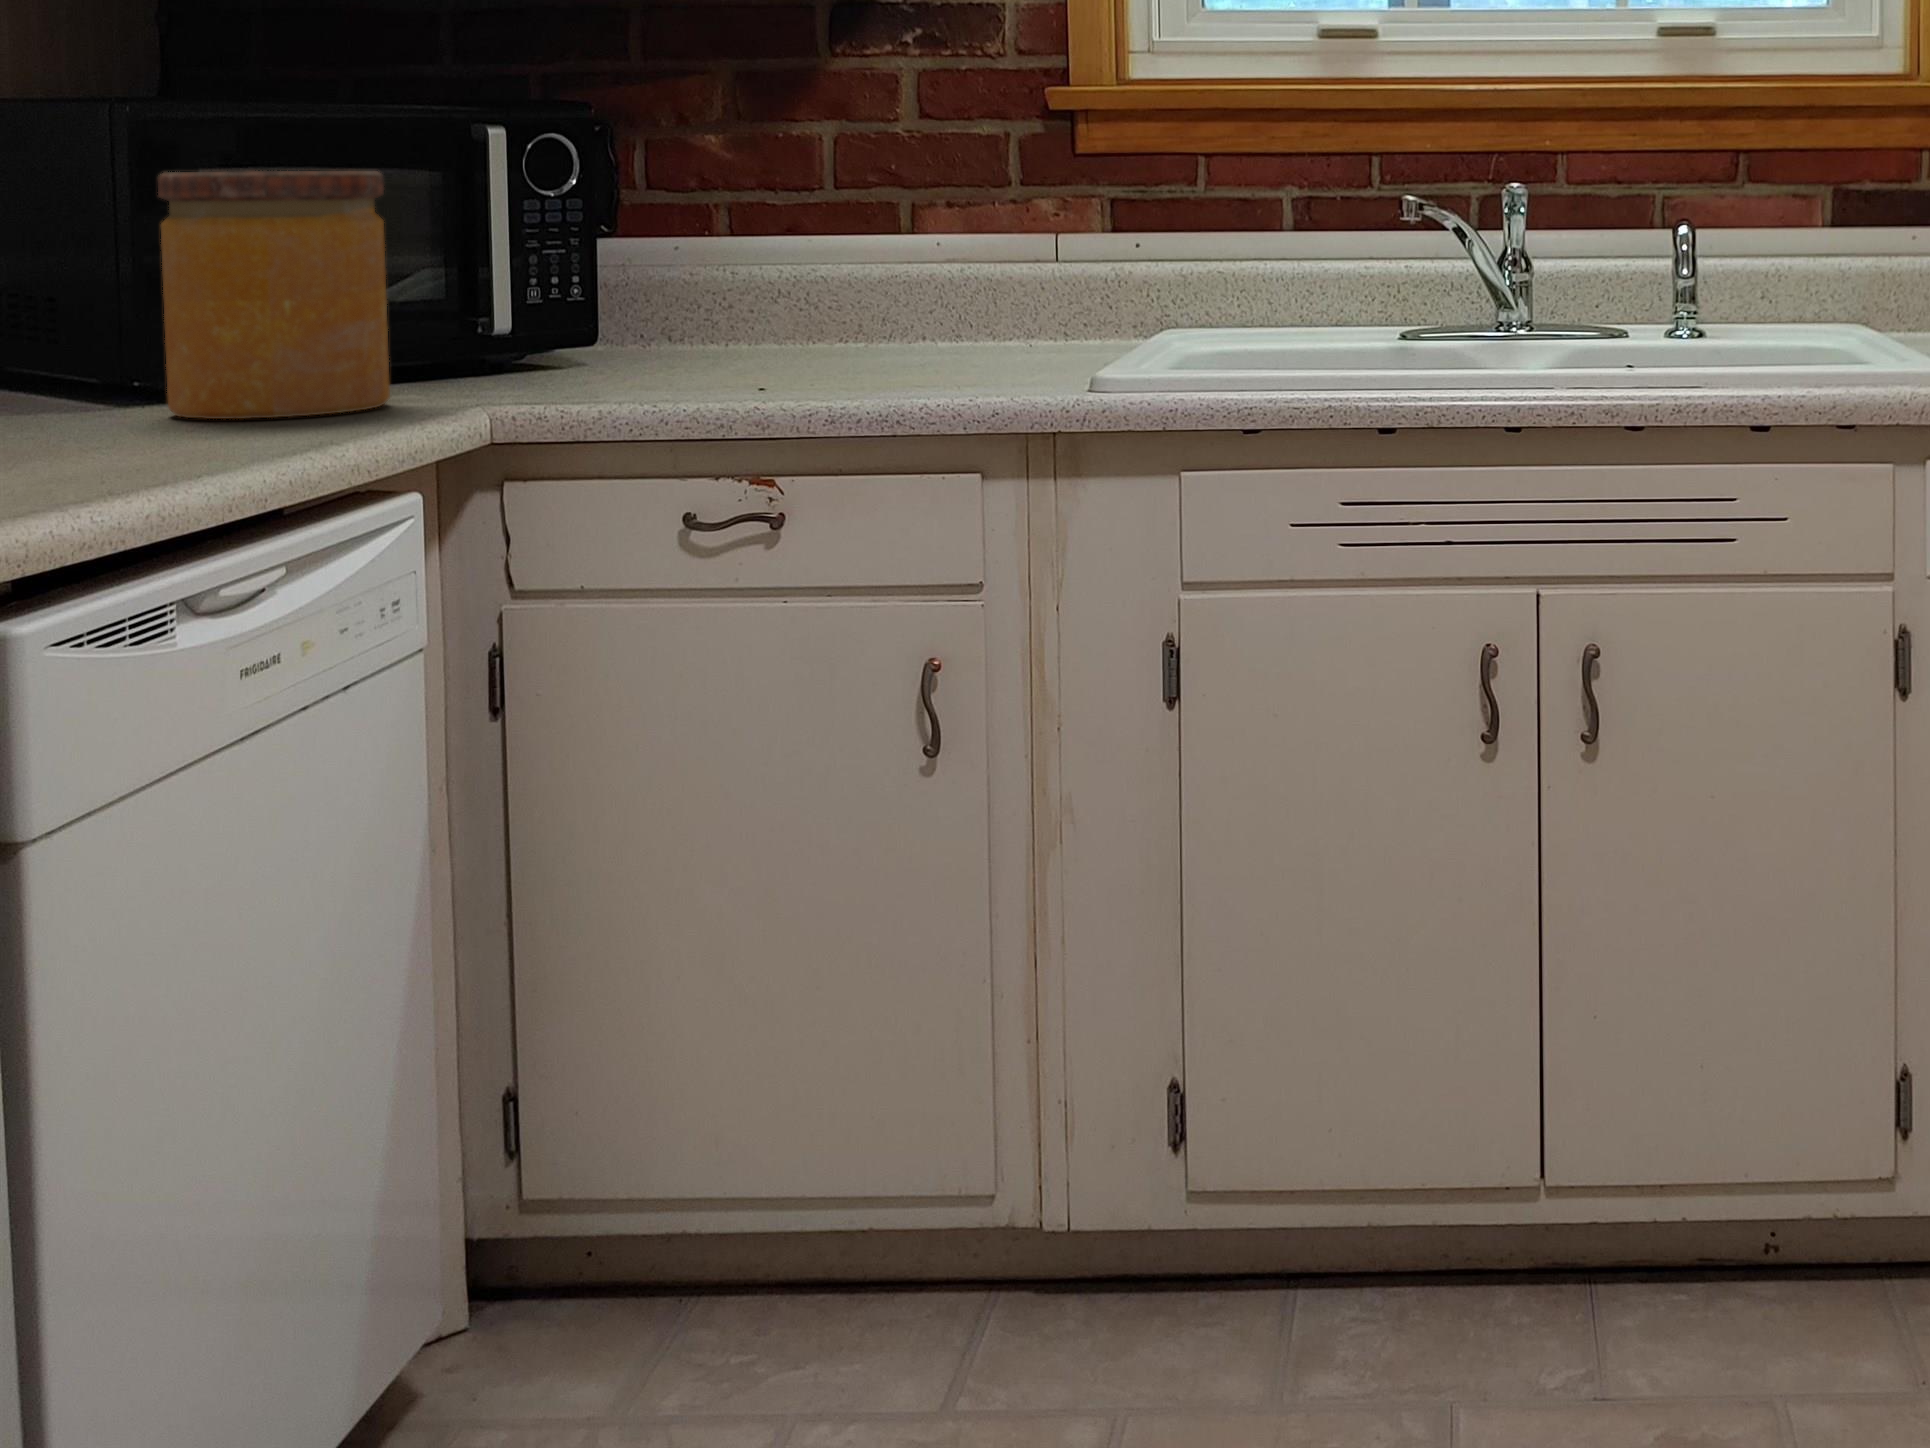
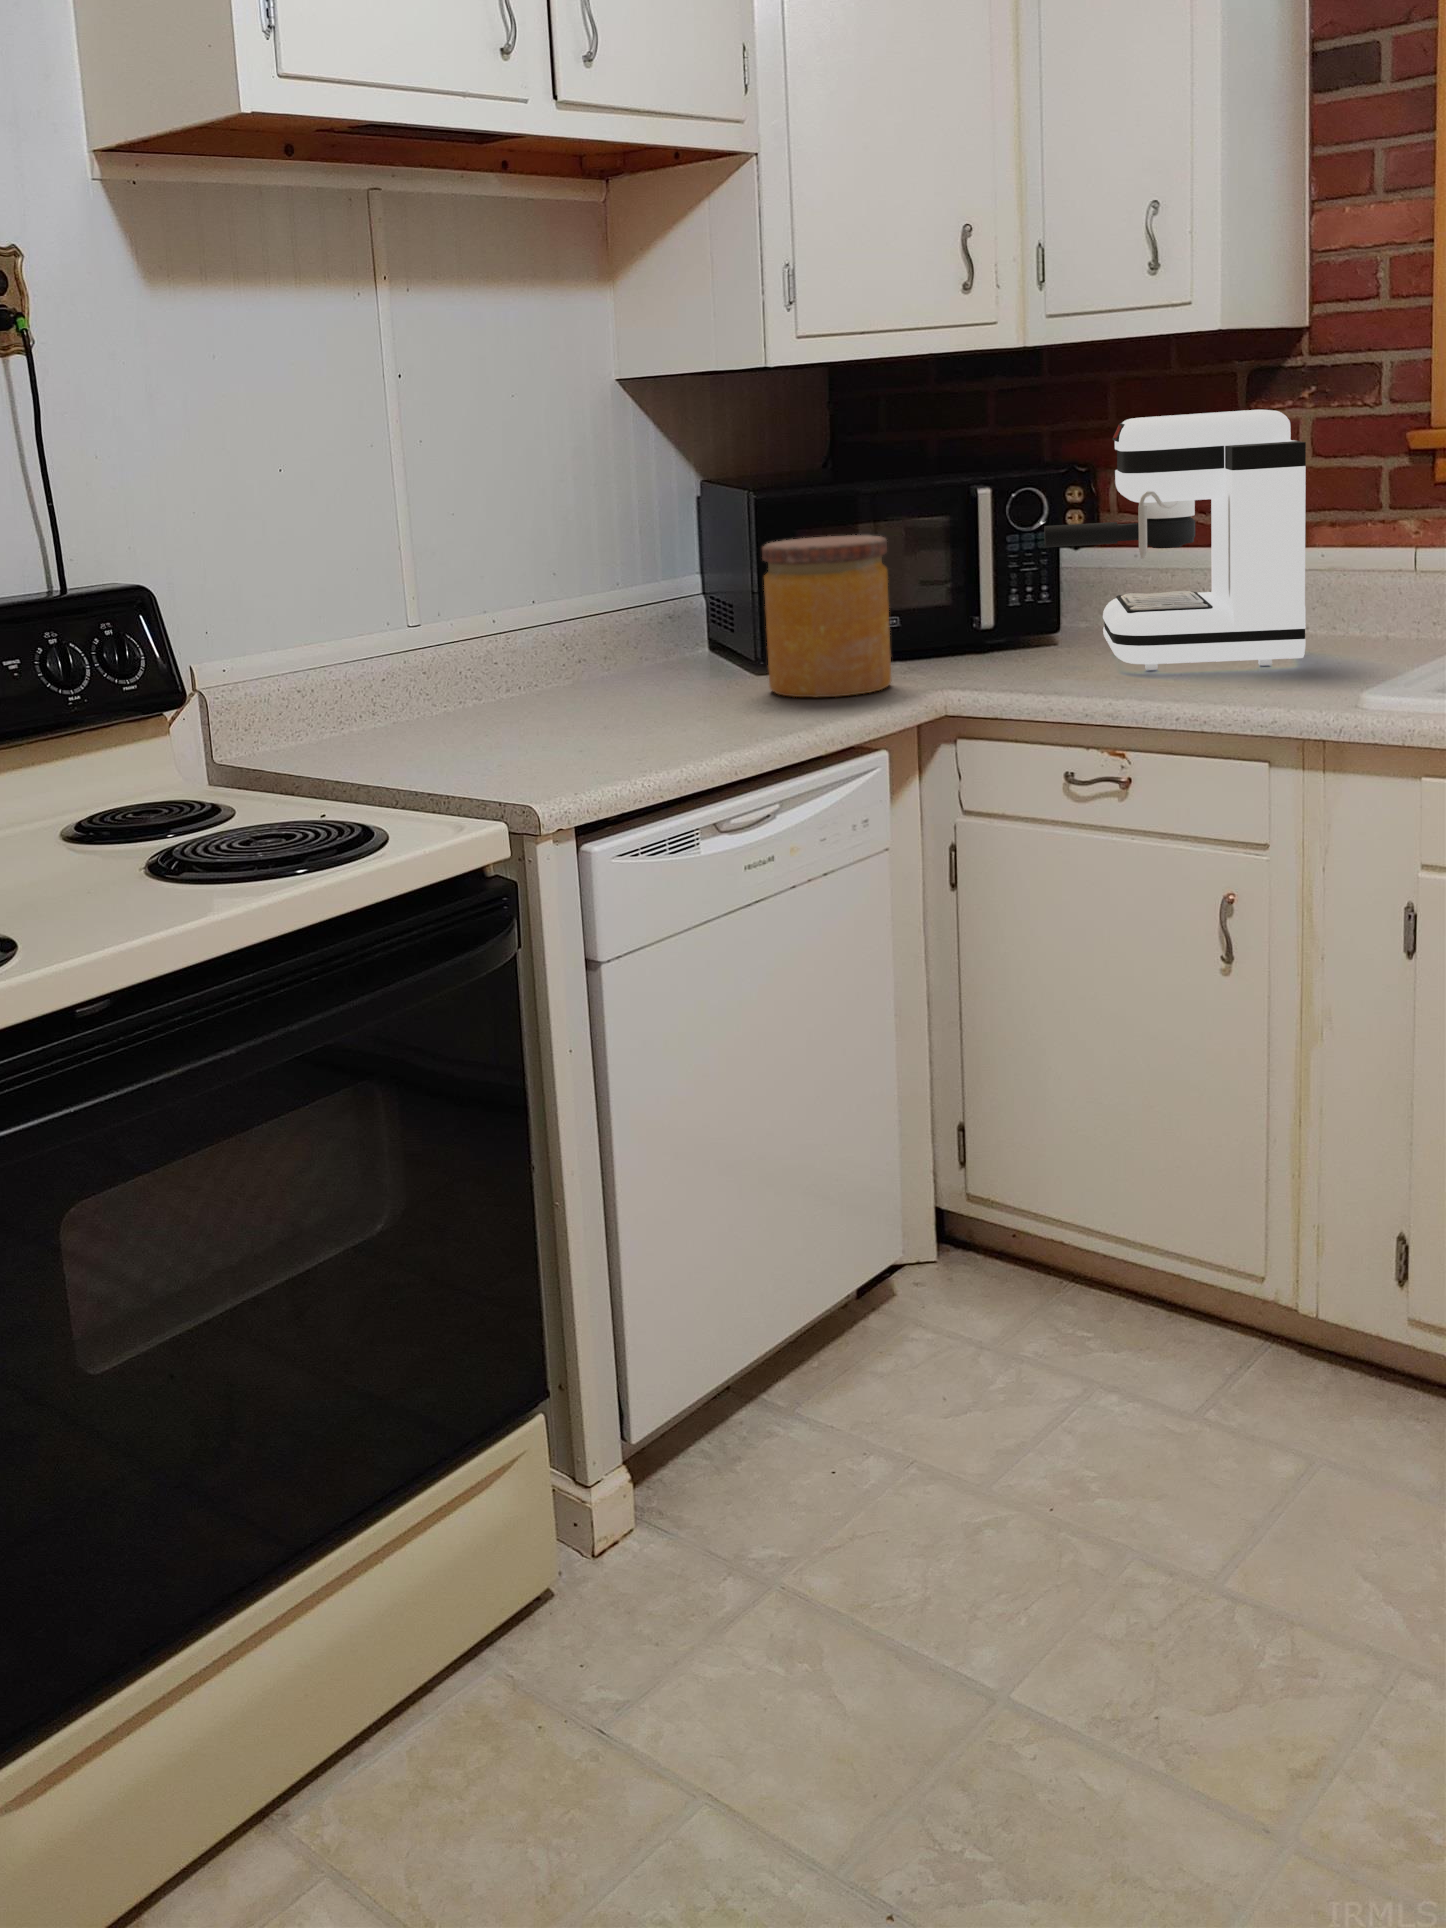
coffee maker: none [592,36,975,376] -> present [1044,410,1306,670]

